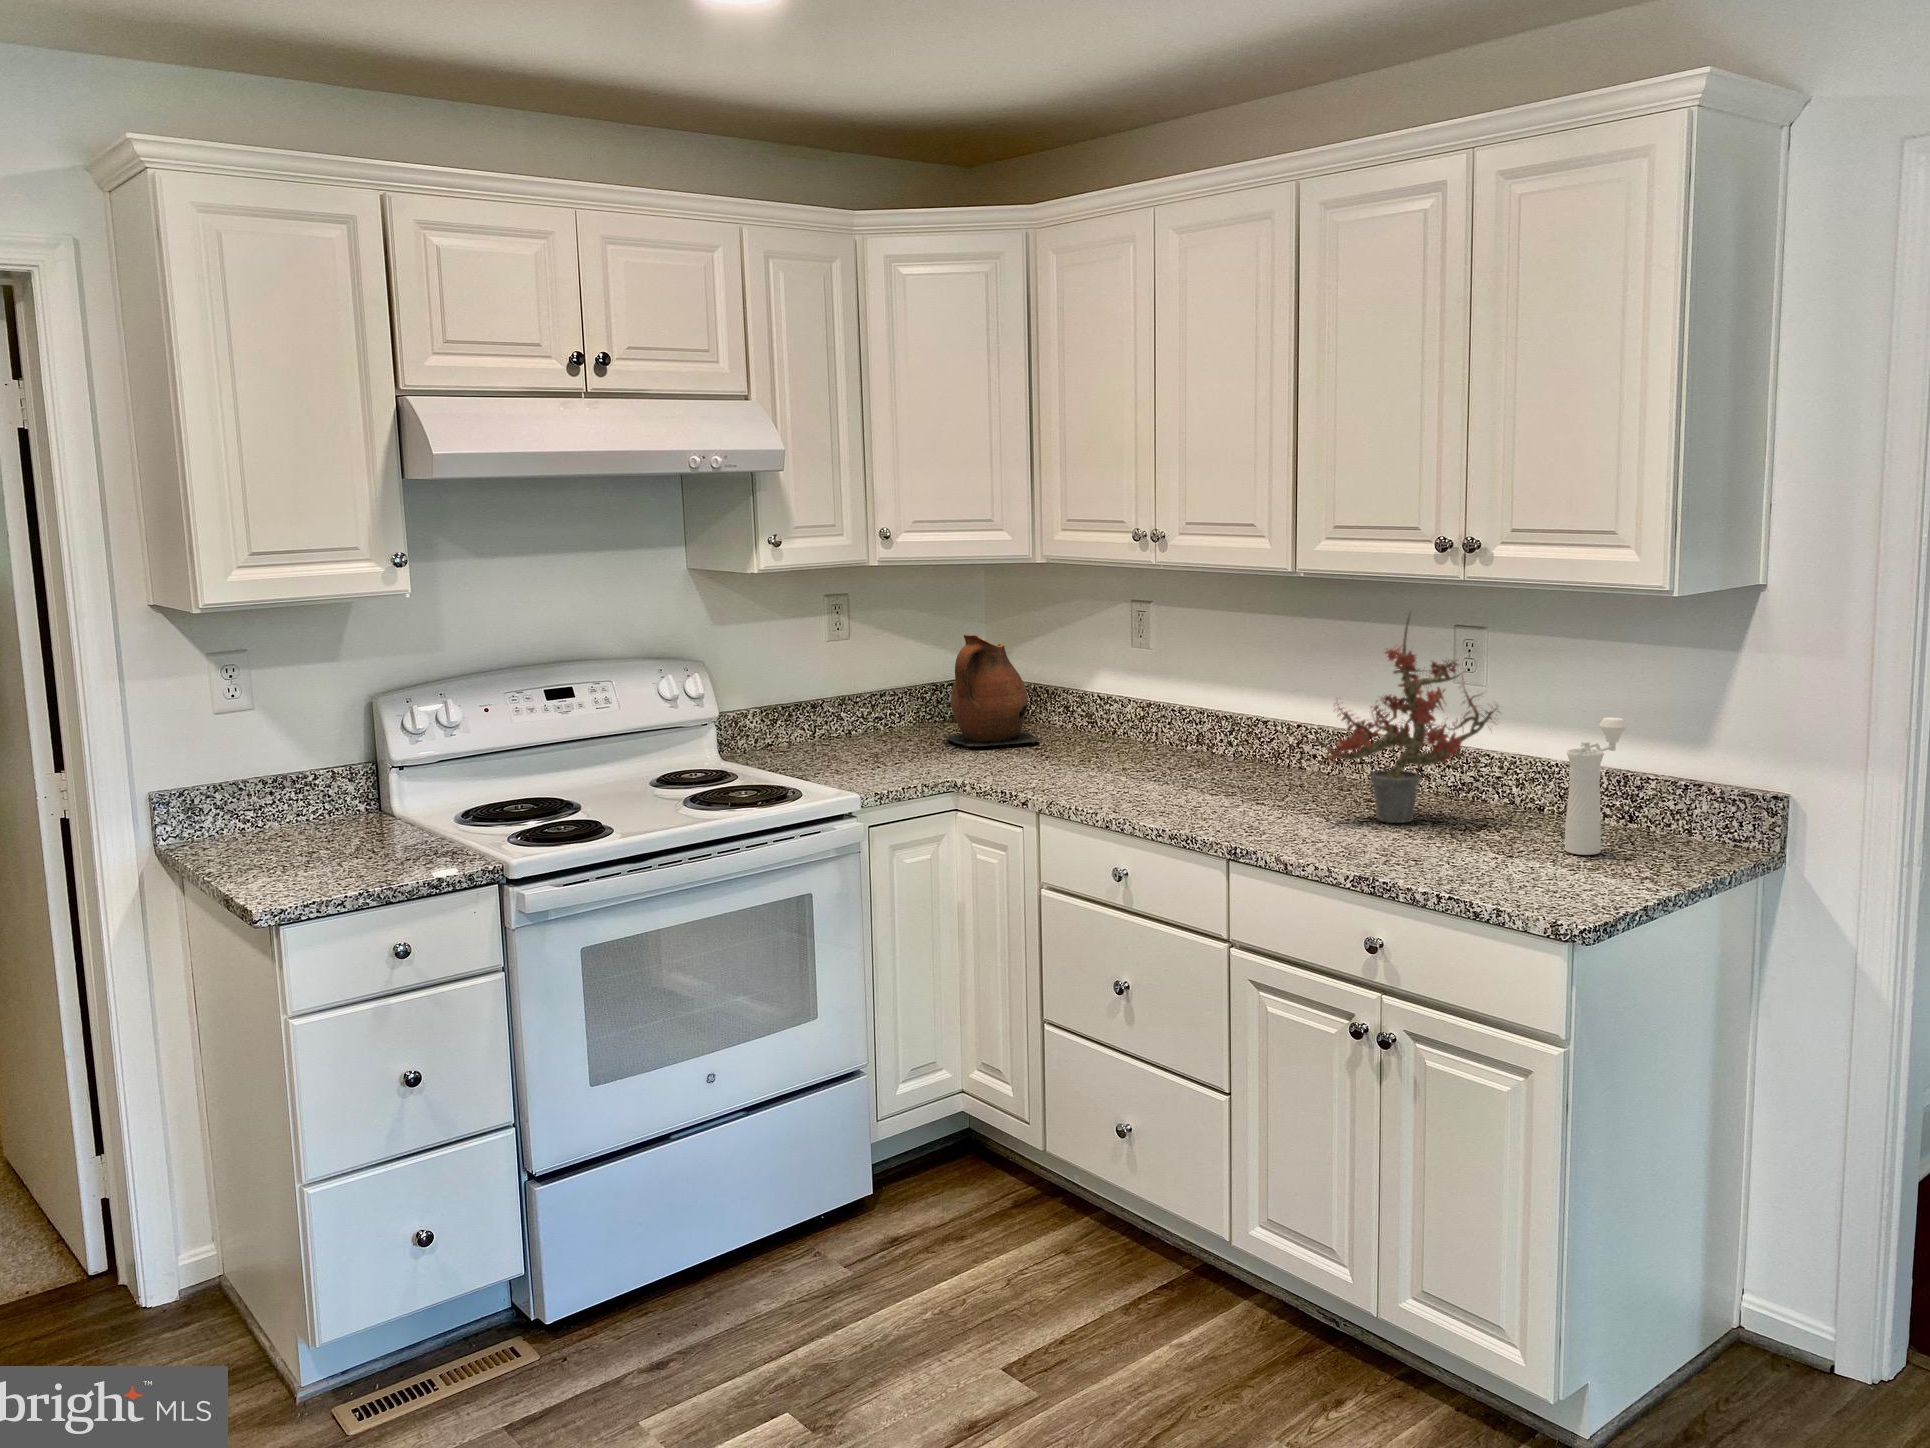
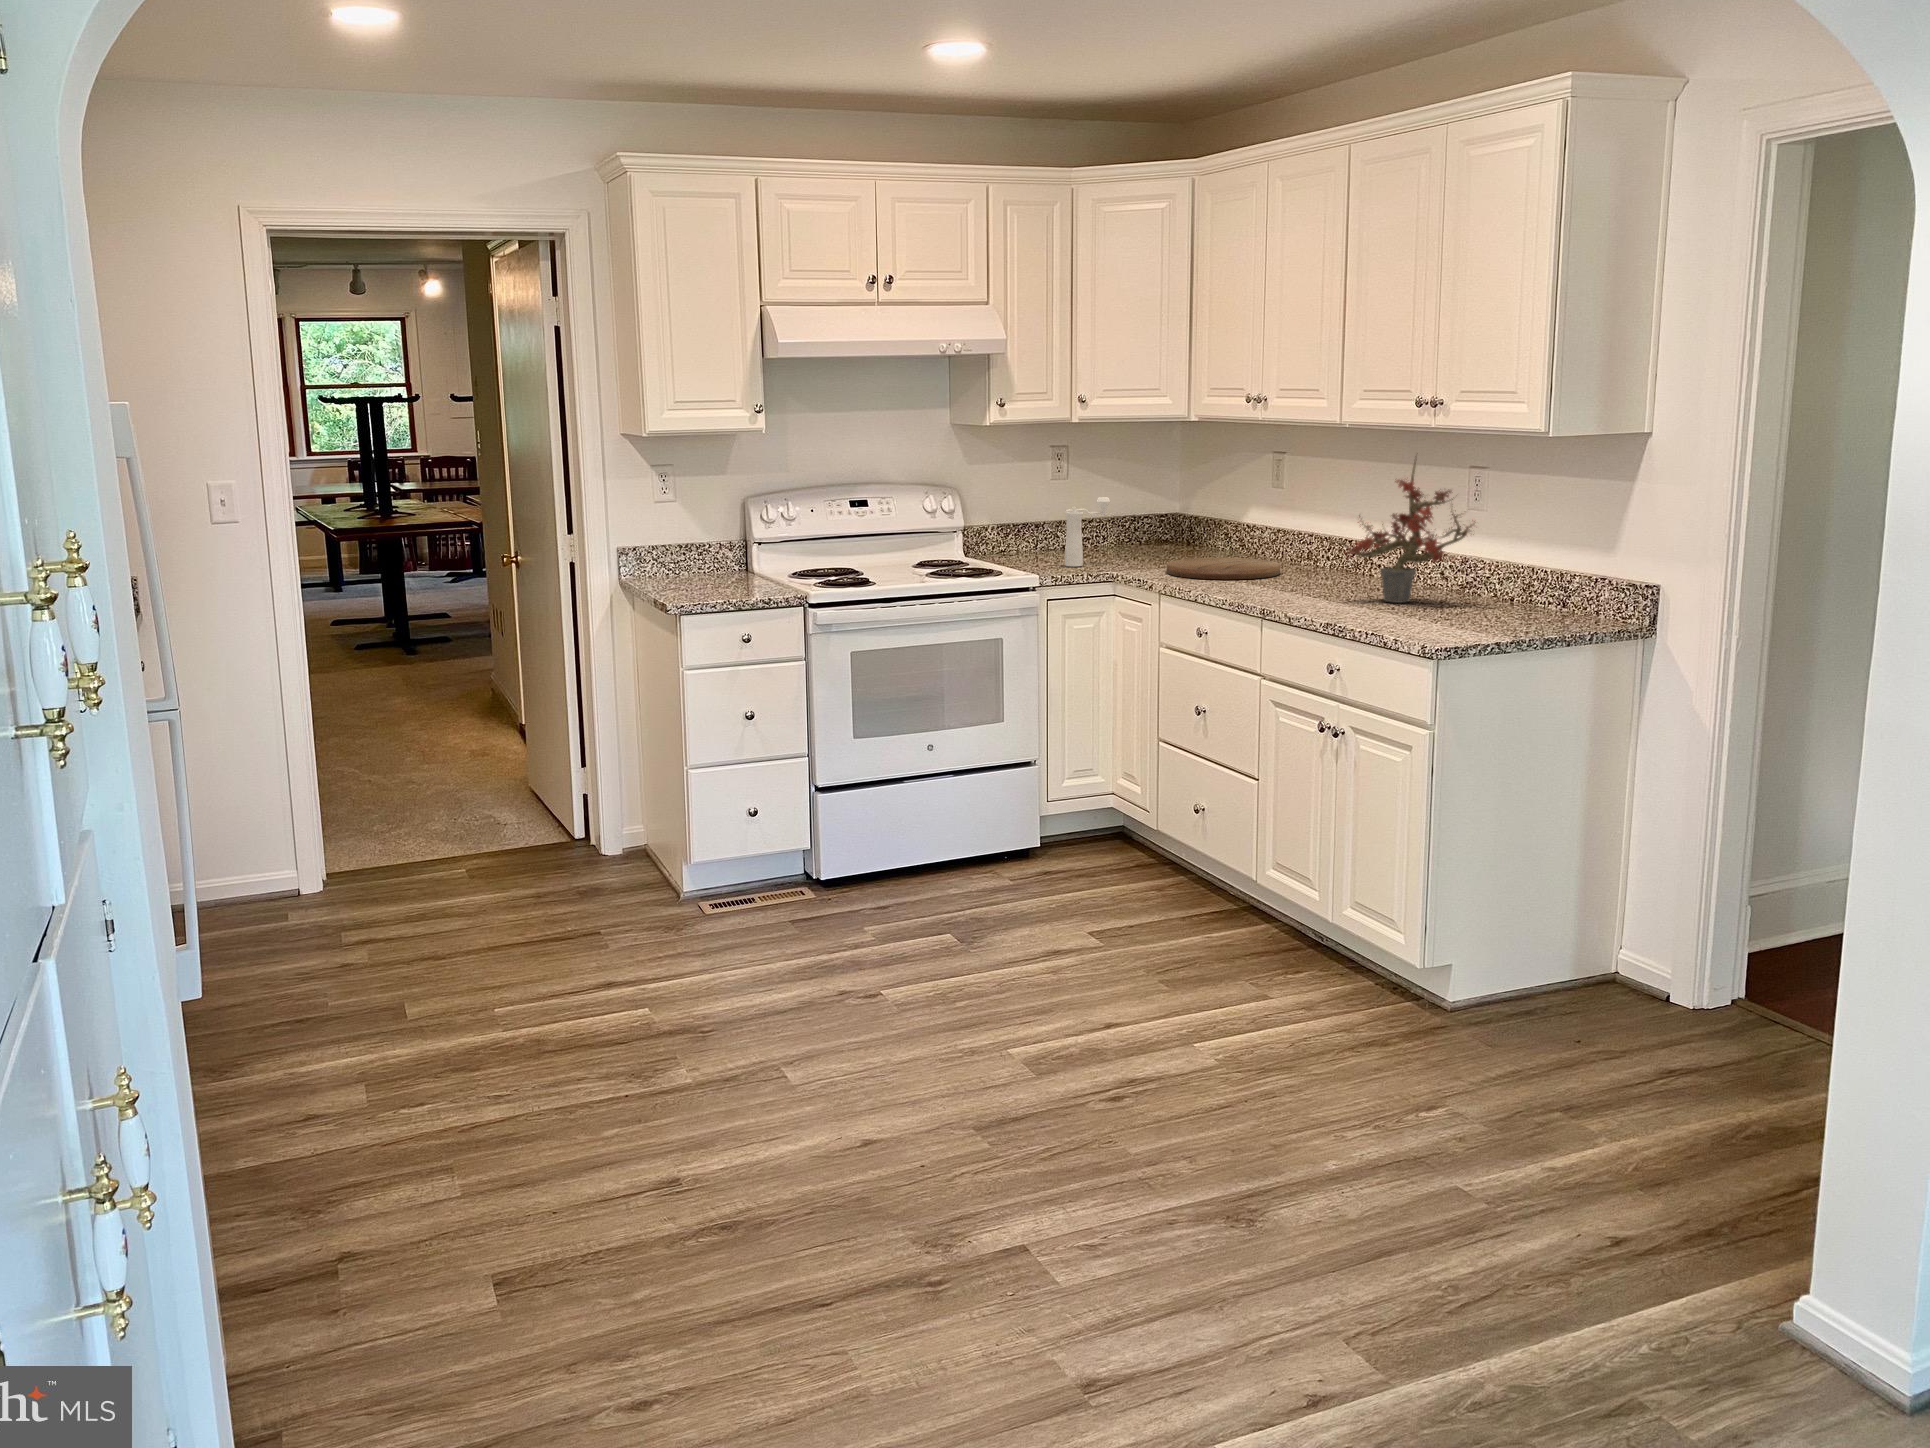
ceramic pitcher: present [948,634,1040,746] -> none [1130,475,1200,558]
pepper mill: present [1565,717,1627,855] -> present [1065,497,1110,567]
cutting board: none [1024,746,1178,787] -> present [1167,558,1280,579]

